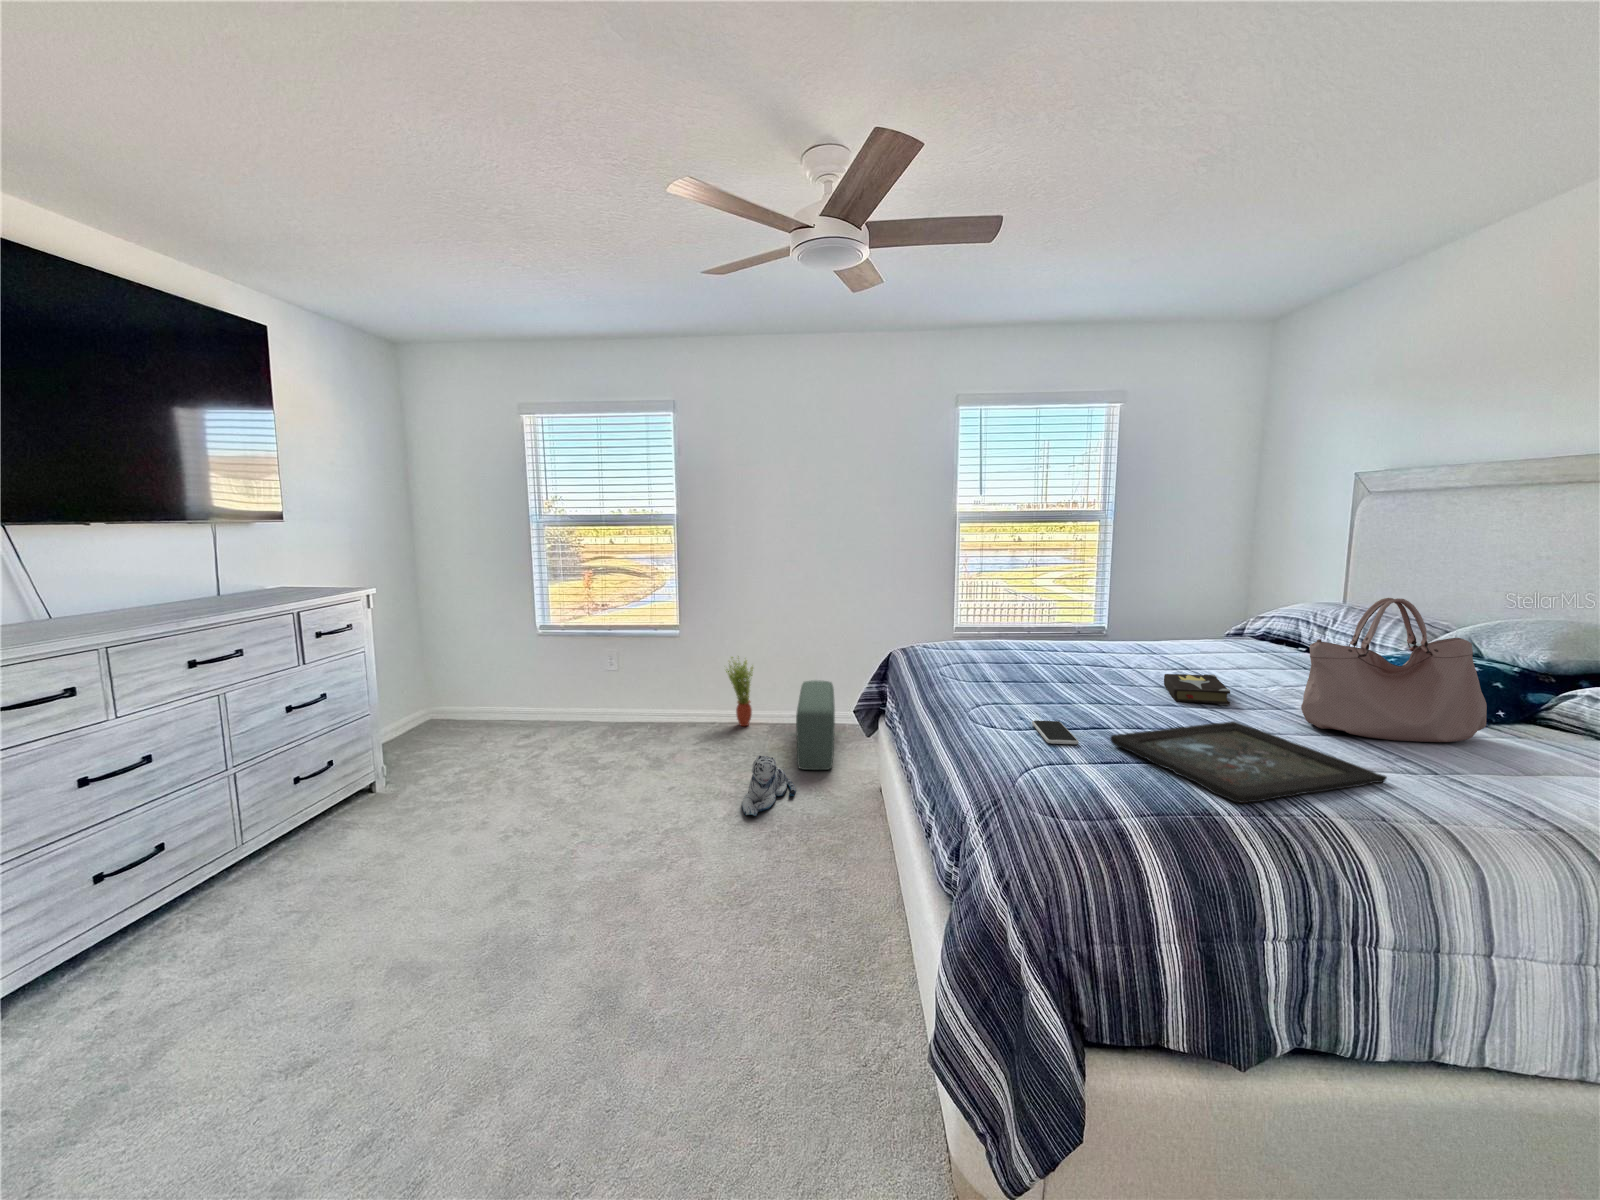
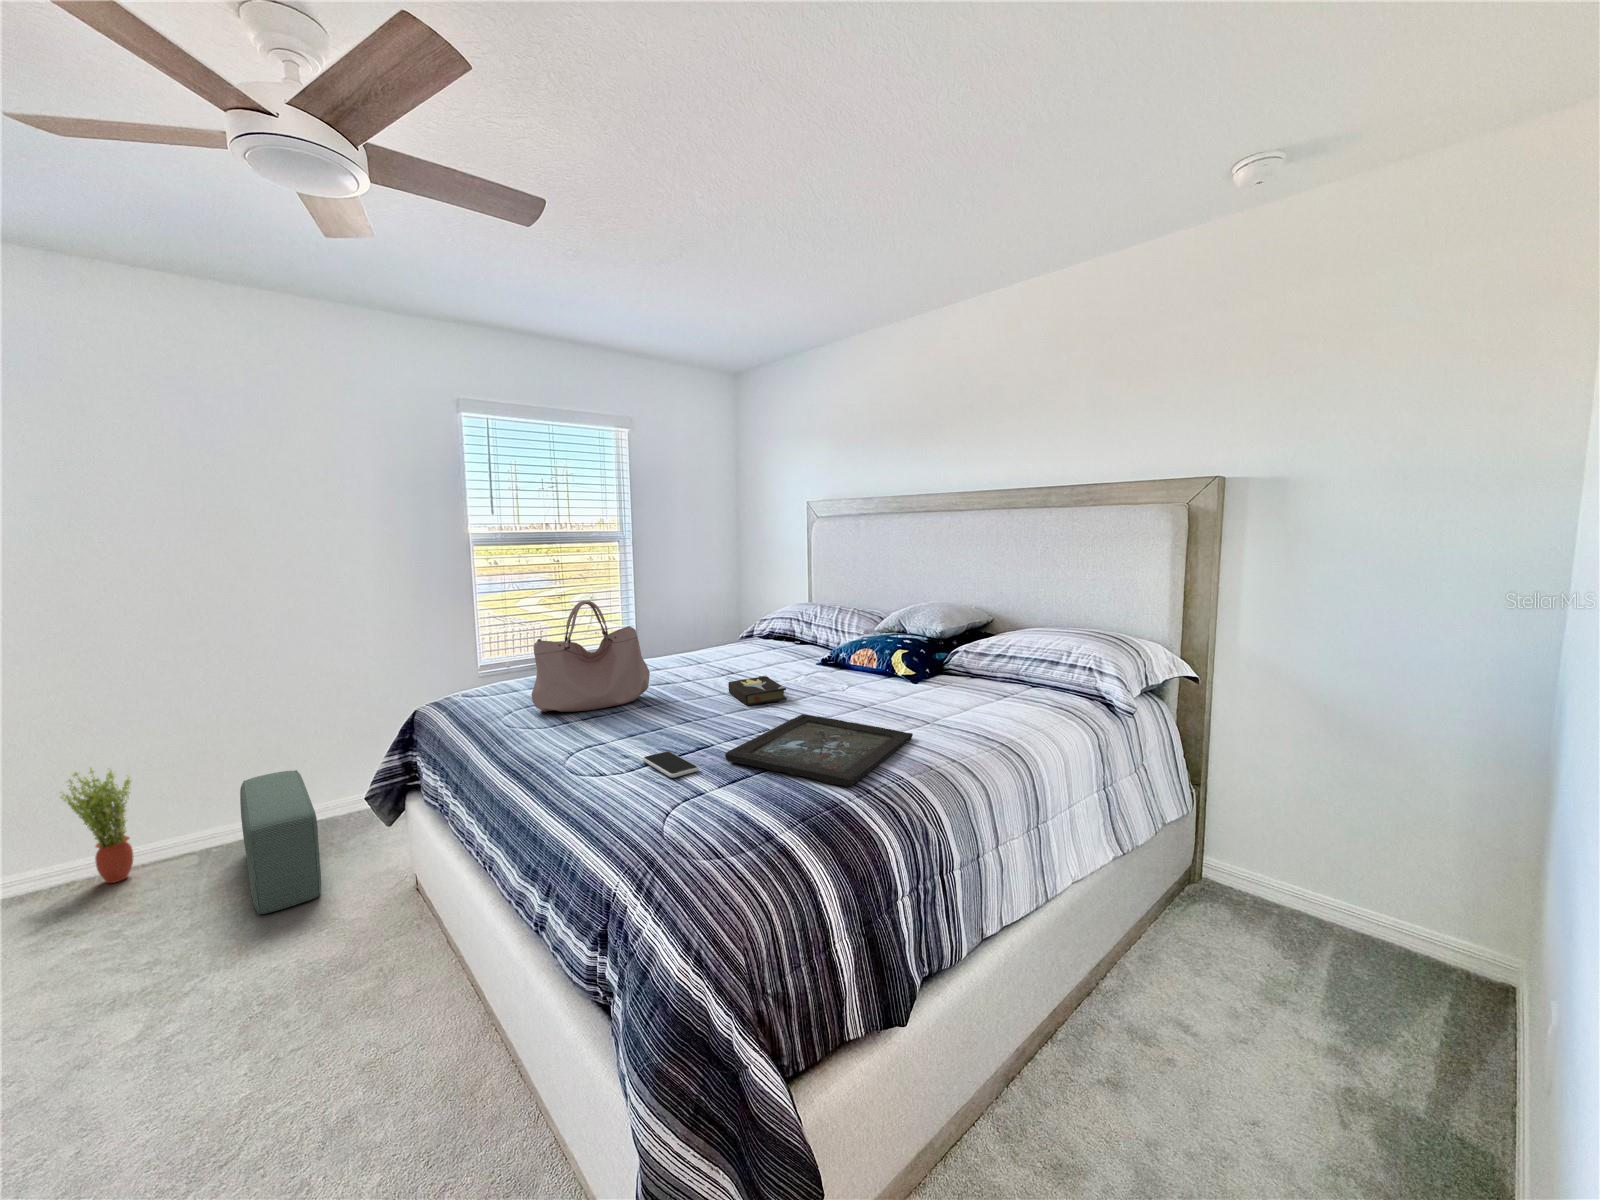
handbag: present [1301,598,1487,742] -> present [531,601,650,712]
plush toy: present [742,755,796,816] -> none [152,915,264,1032]

